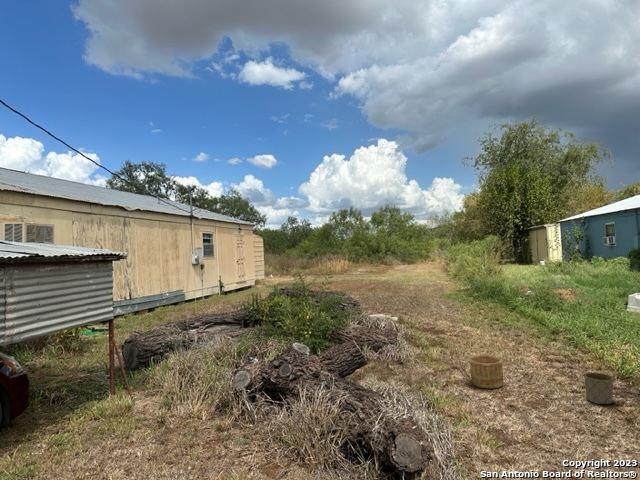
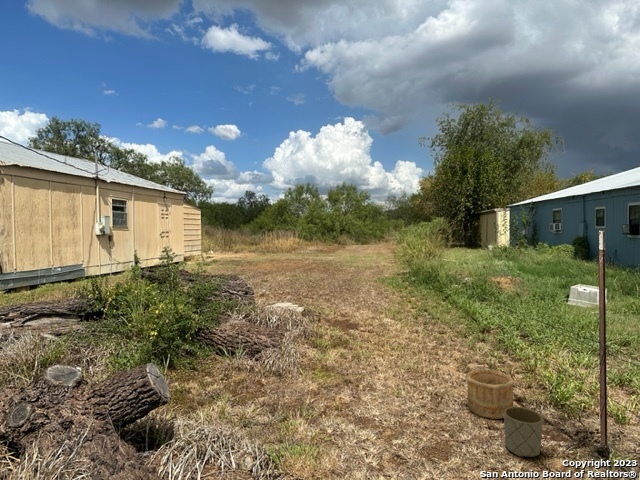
wooden bucket: present [469,355,503,389] -> present [466,369,514,419]

